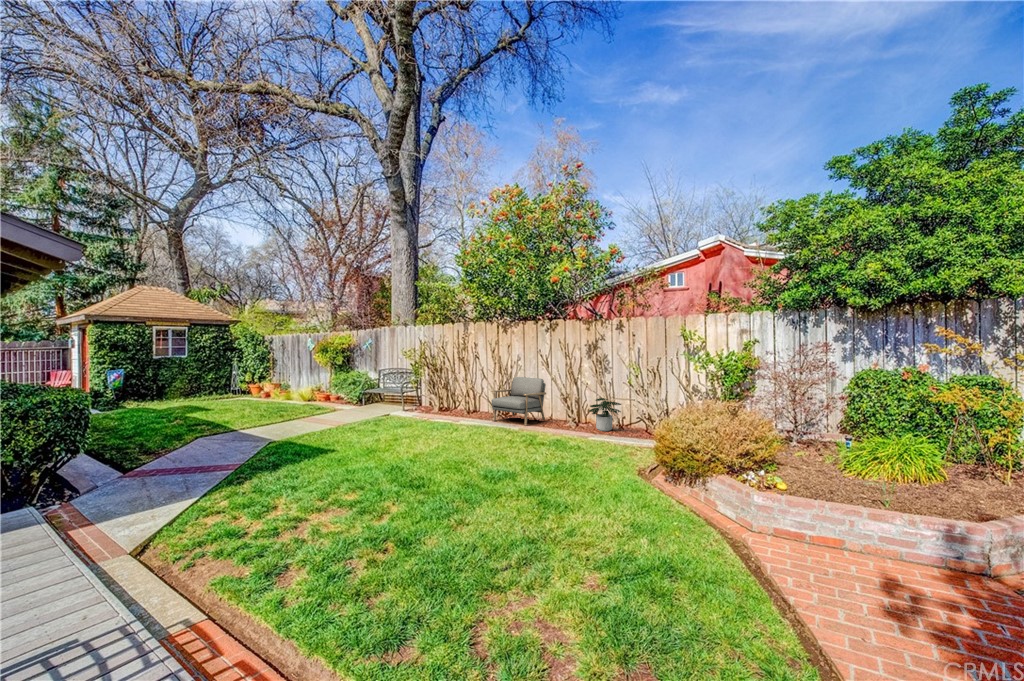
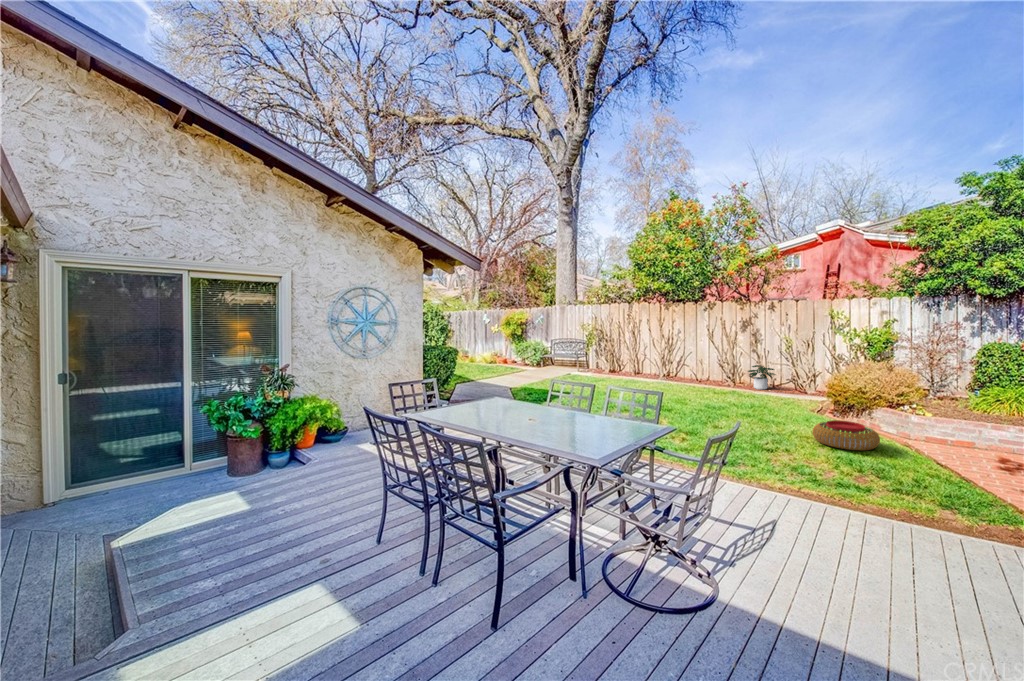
armchair: present [492,377,546,426] -> none [663,350,707,386]
pouf: none [596,506,694,572] -> present [813,420,880,450]

